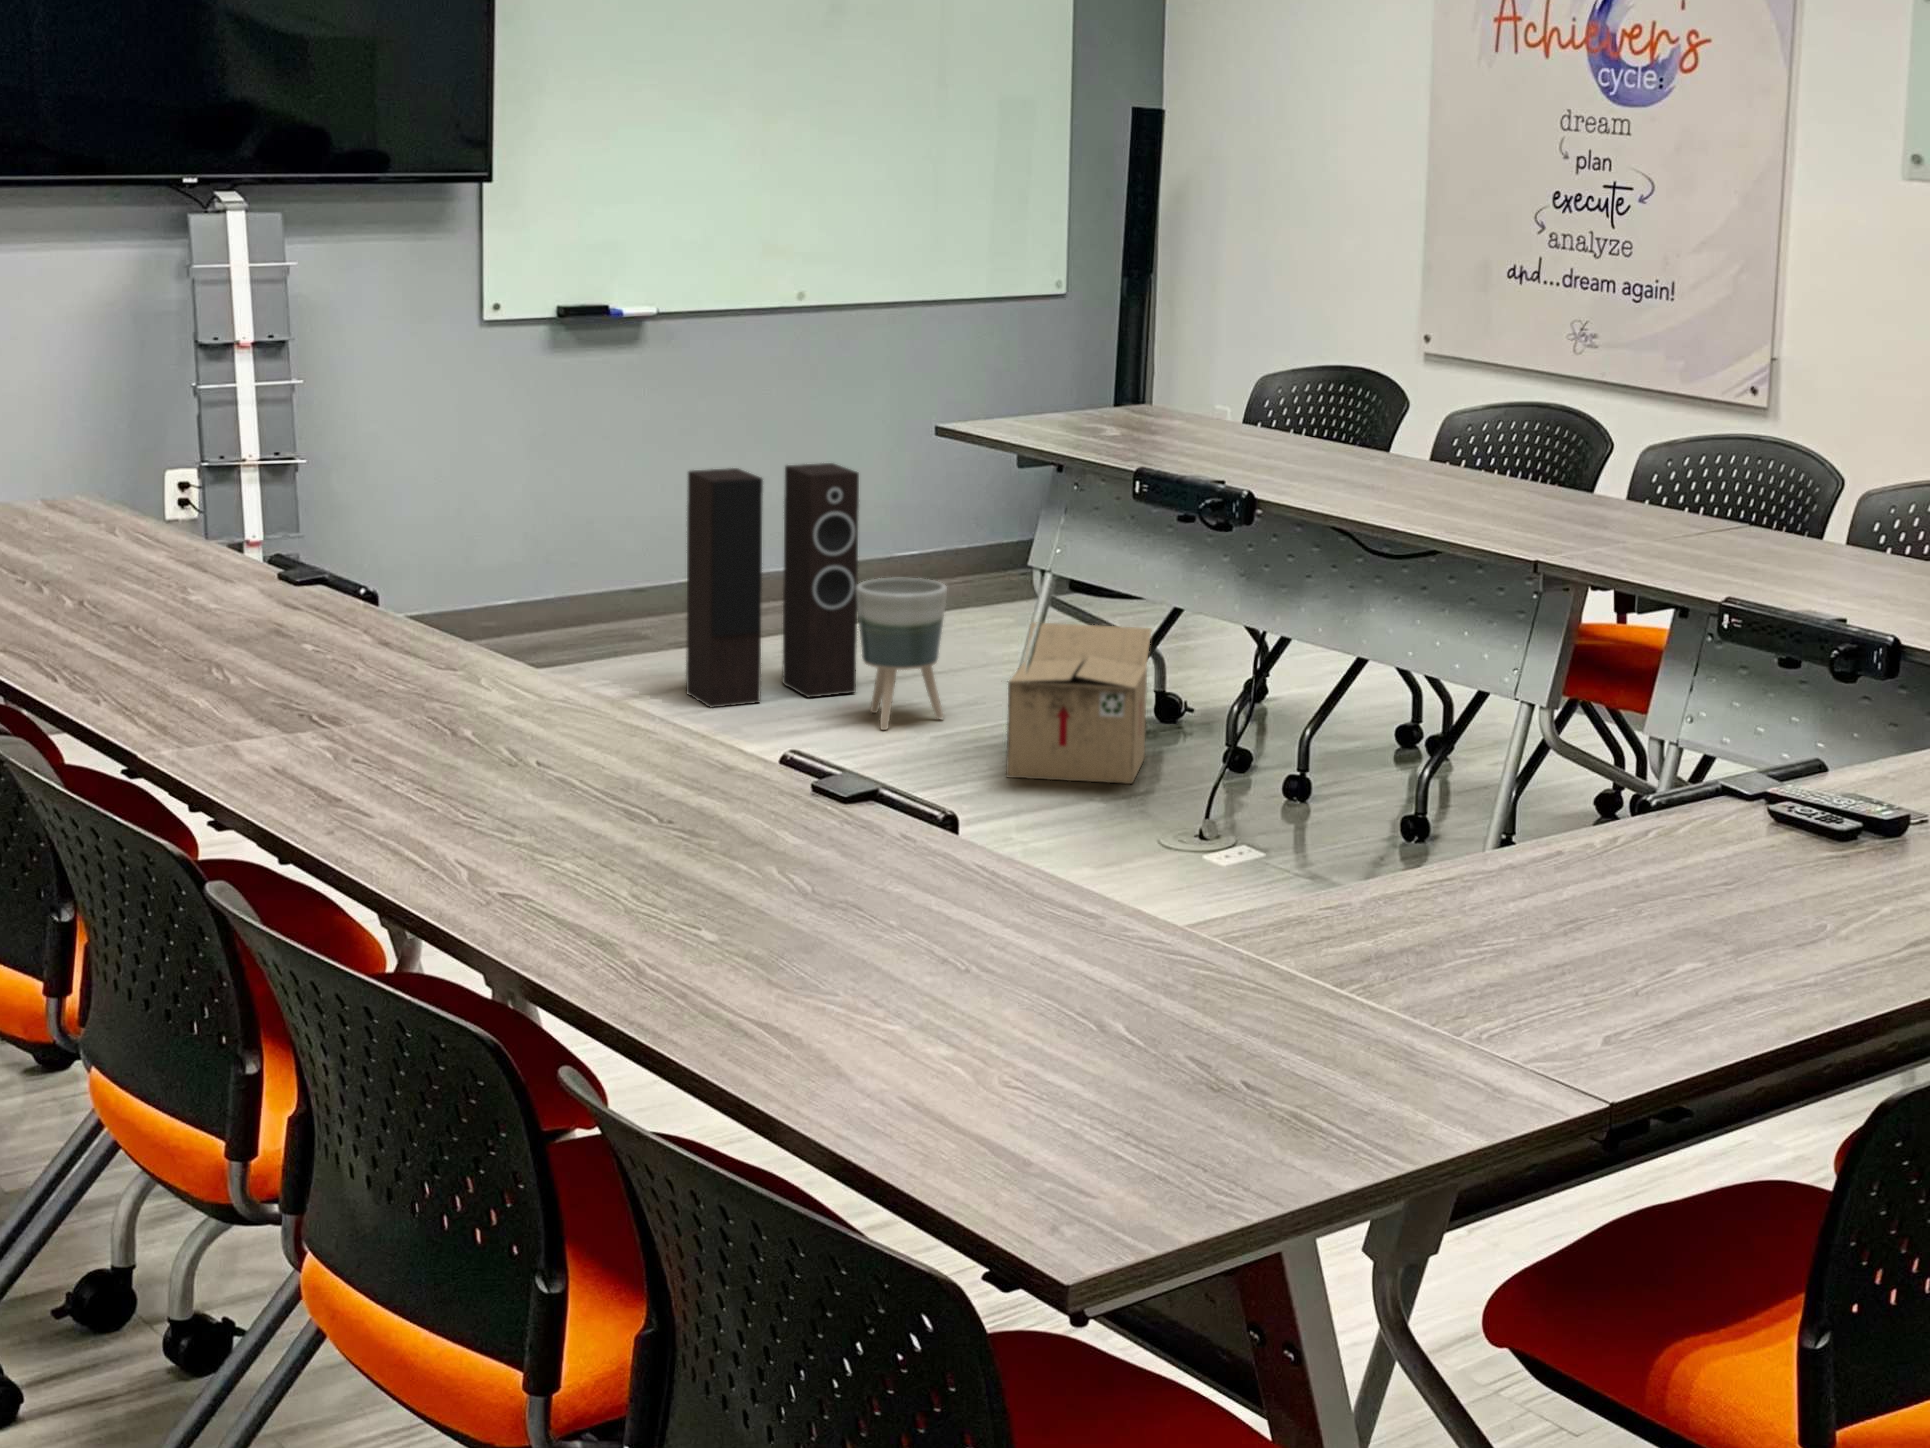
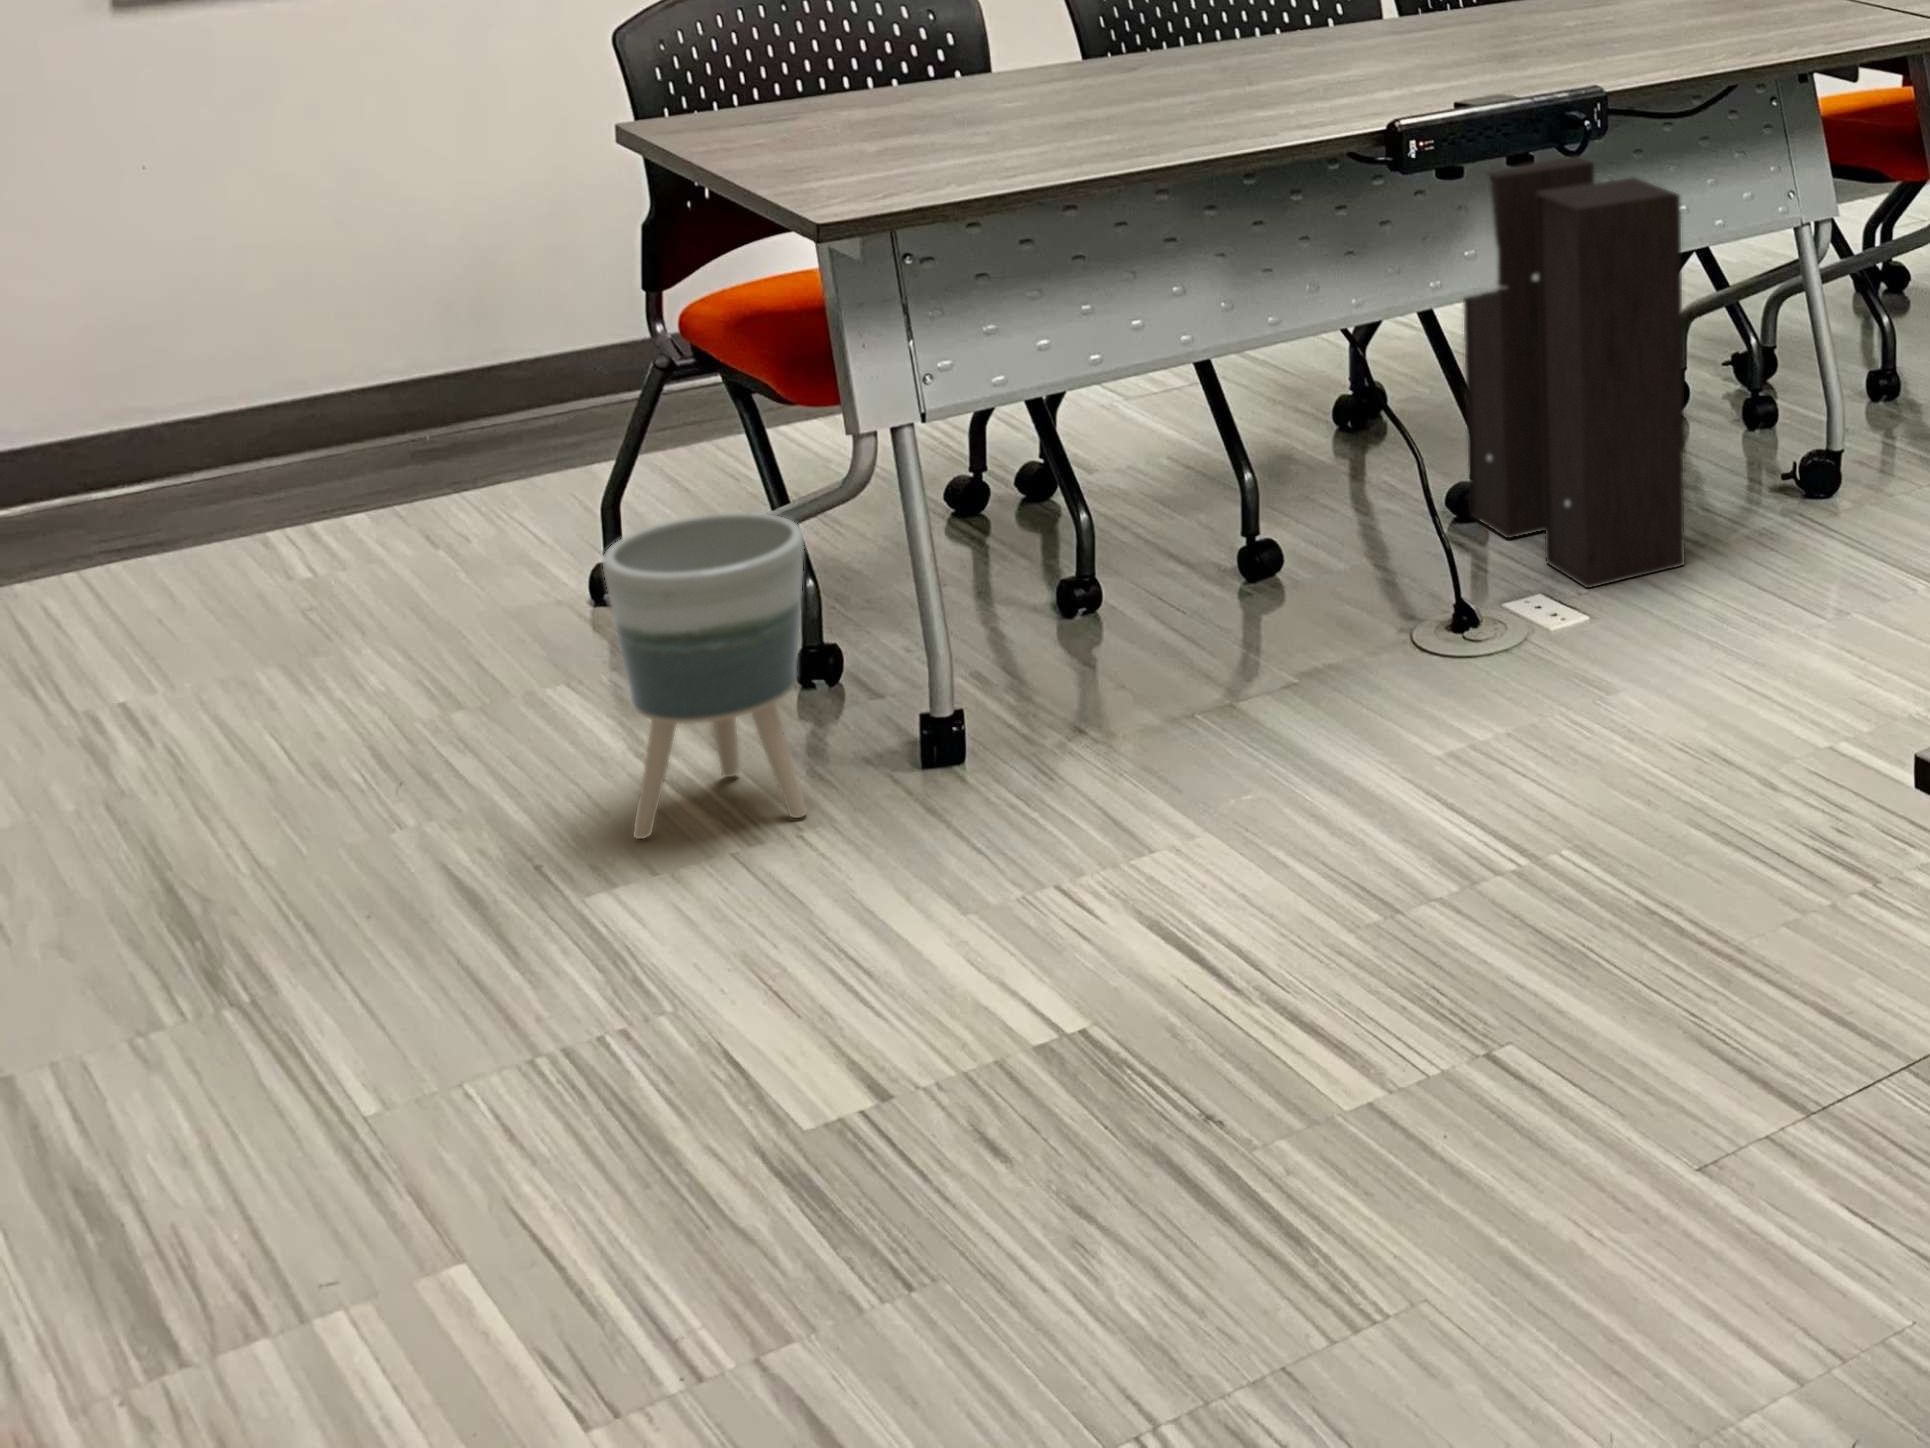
speaker: present [686,463,859,708] -> present [1463,157,1685,588]
cardboard box: present [1006,622,1151,784] -> none [951,413,1314,699]

